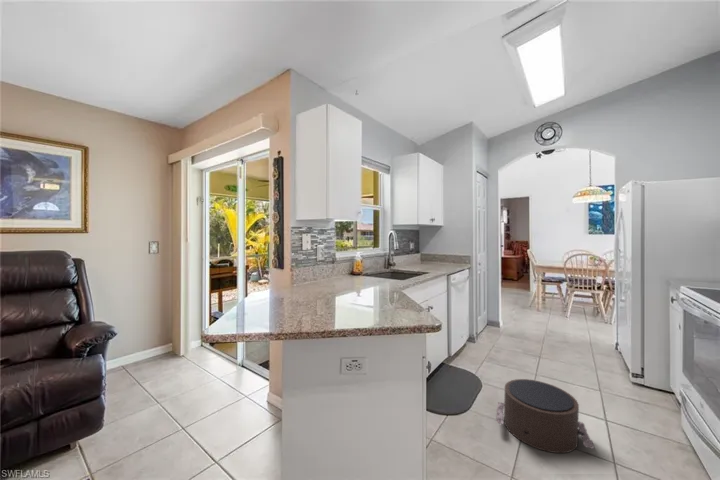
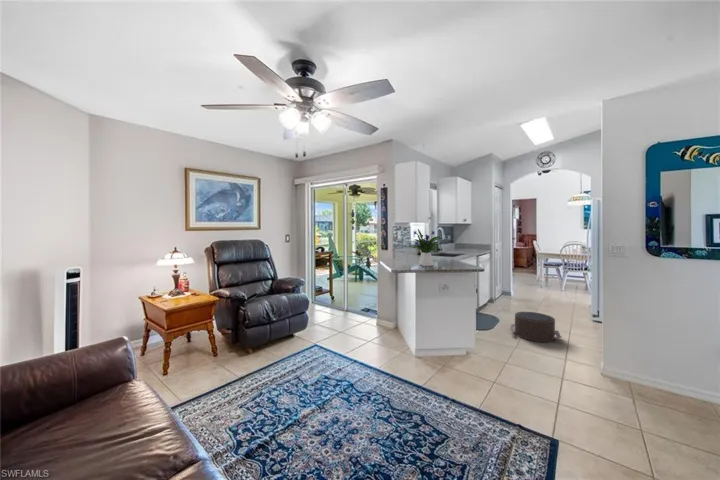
flower arrangement: none [288,232,359,311] -> present [412,229,442,266]

